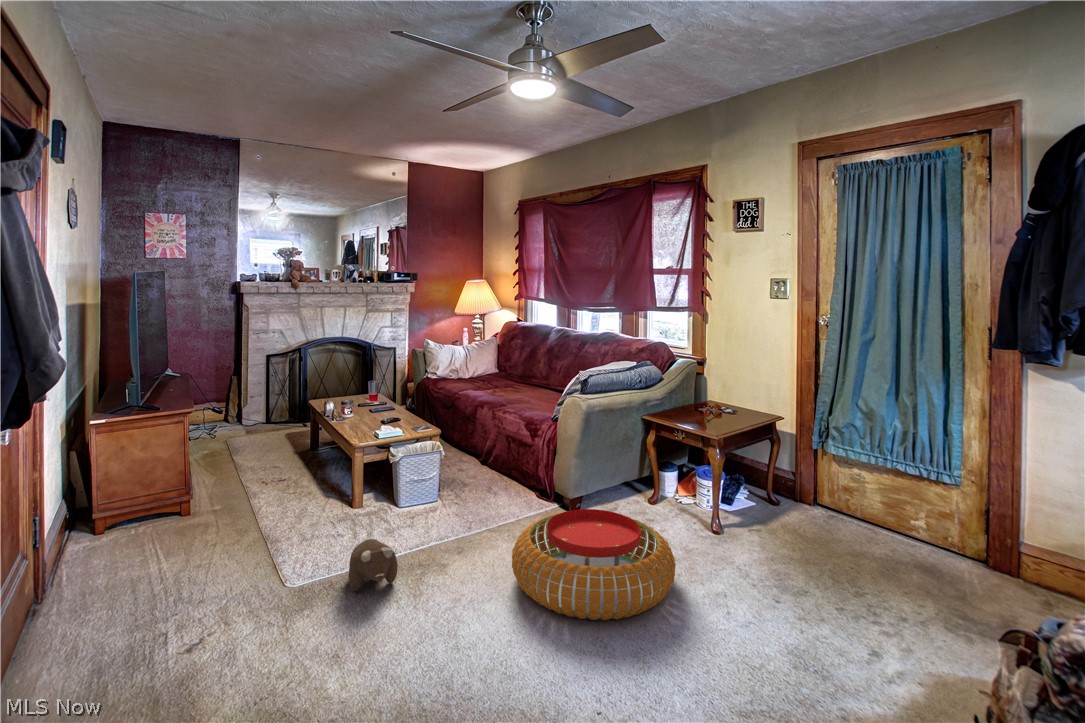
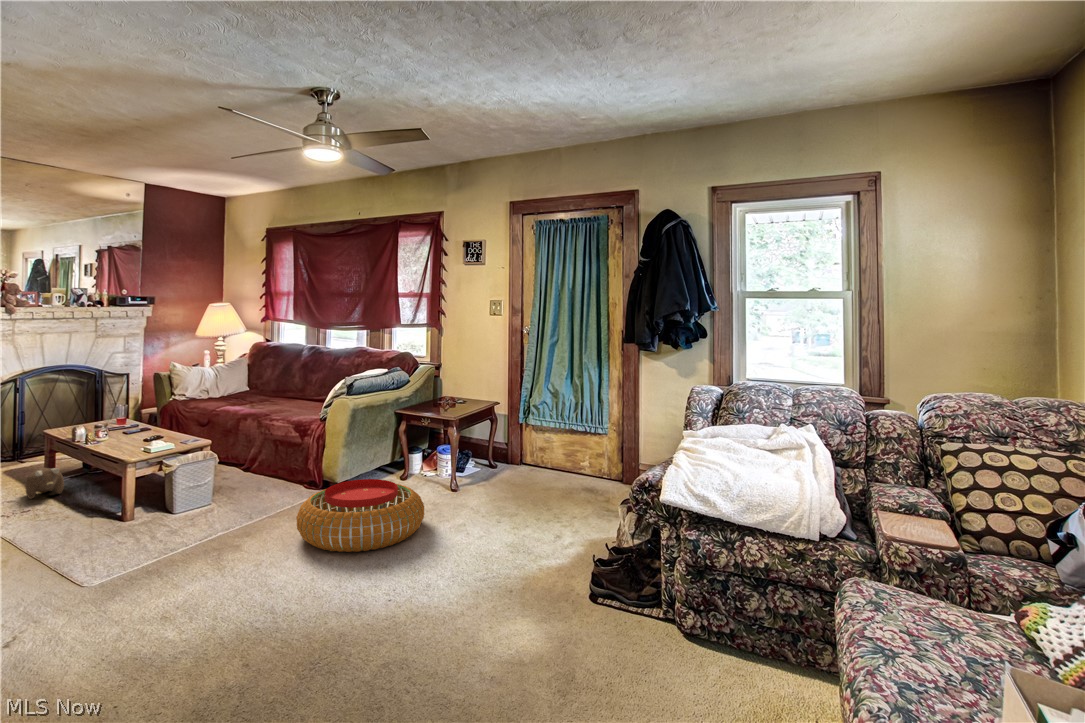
plush toy: present [349,539,398,591] -> present [26,467,64,499]

